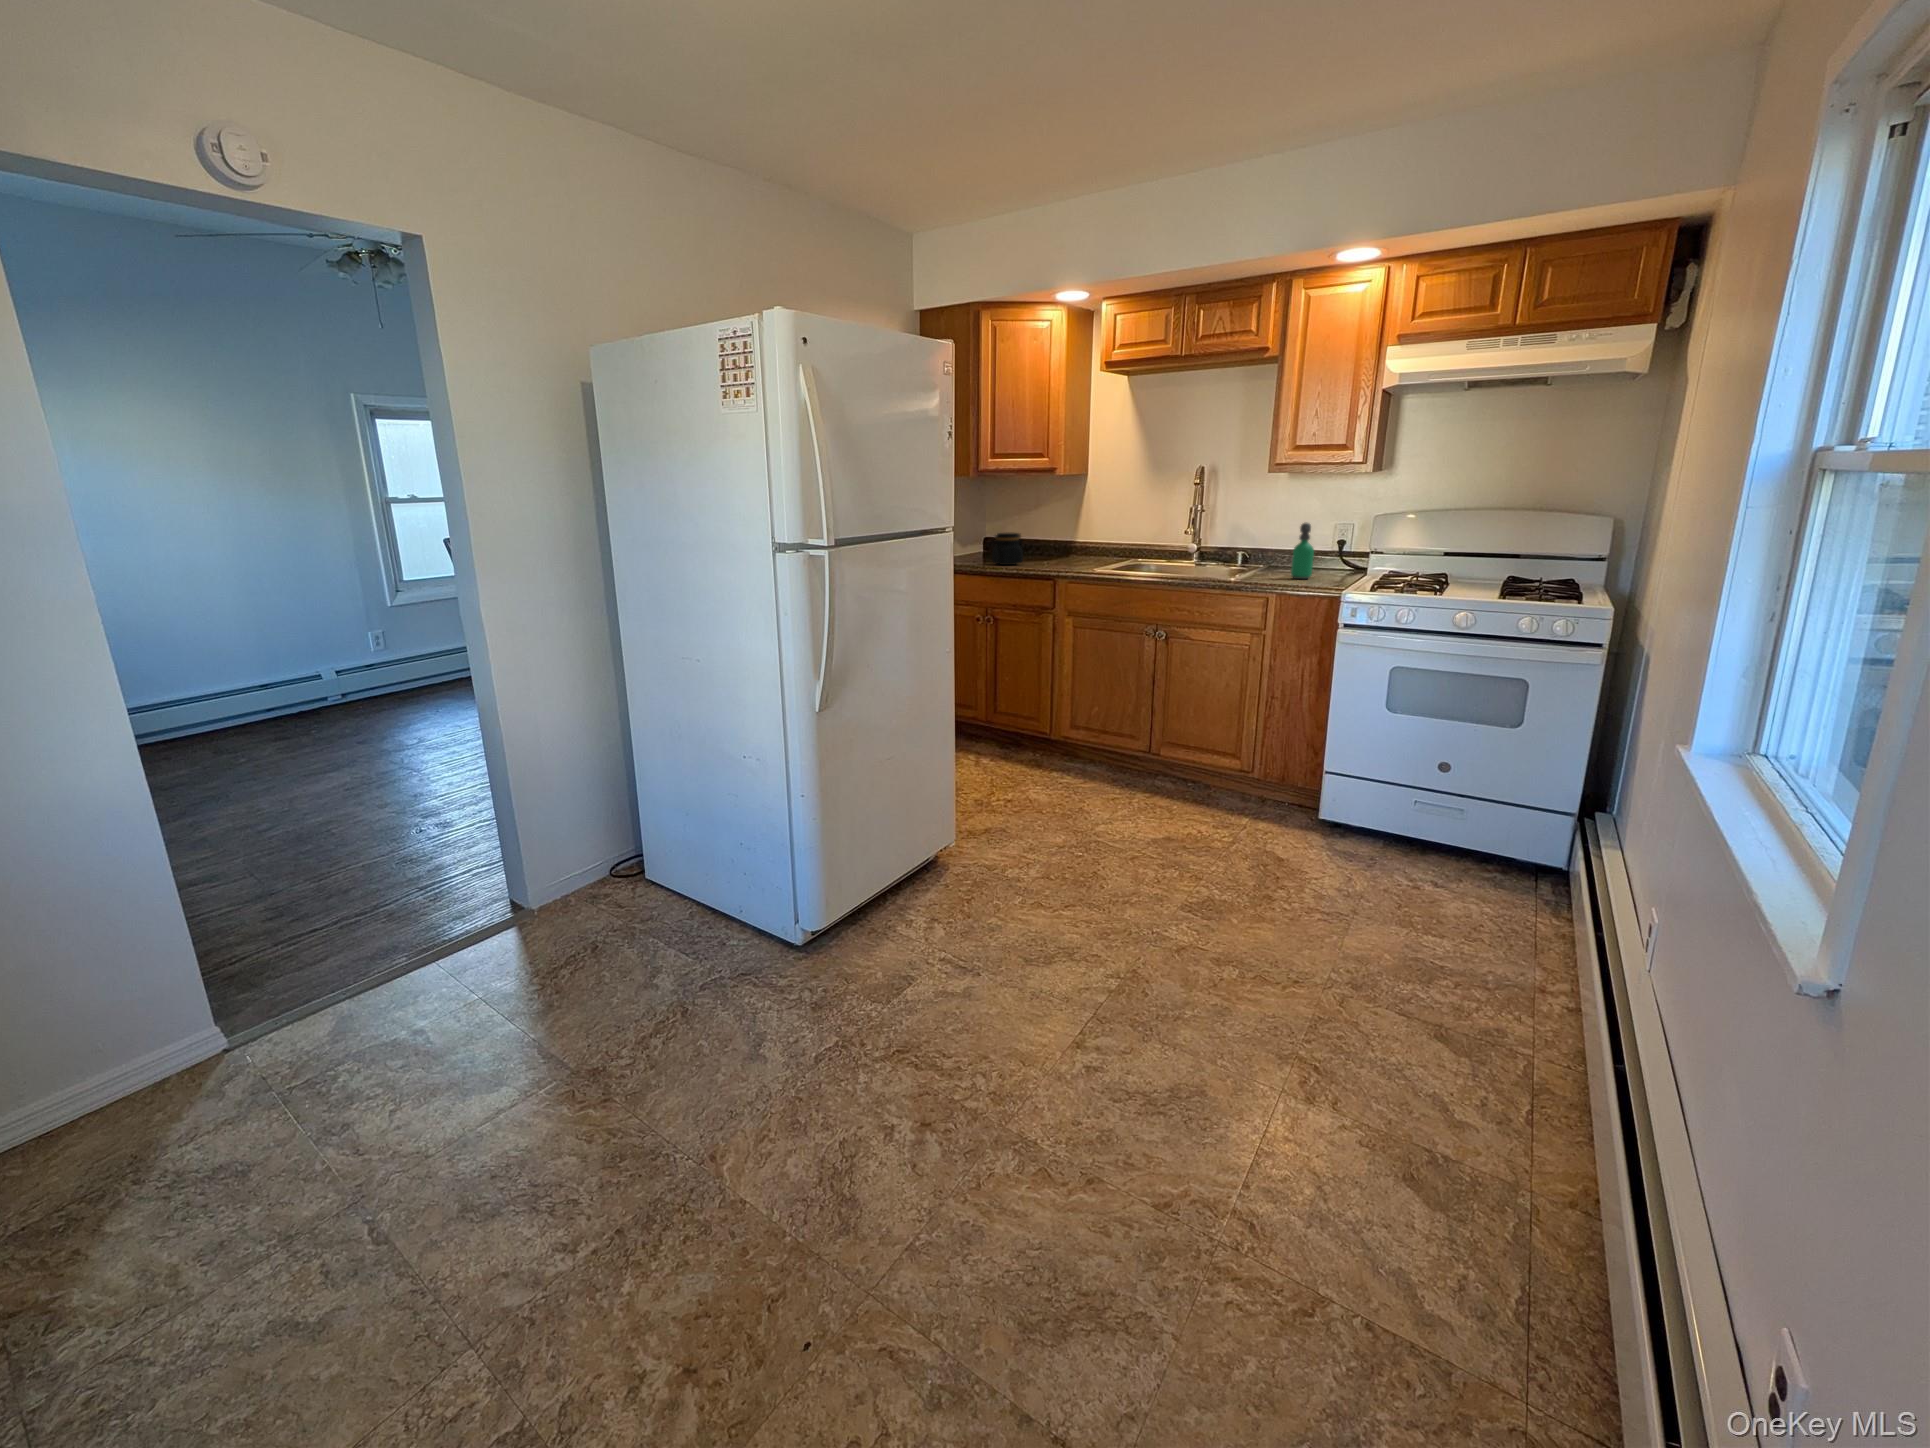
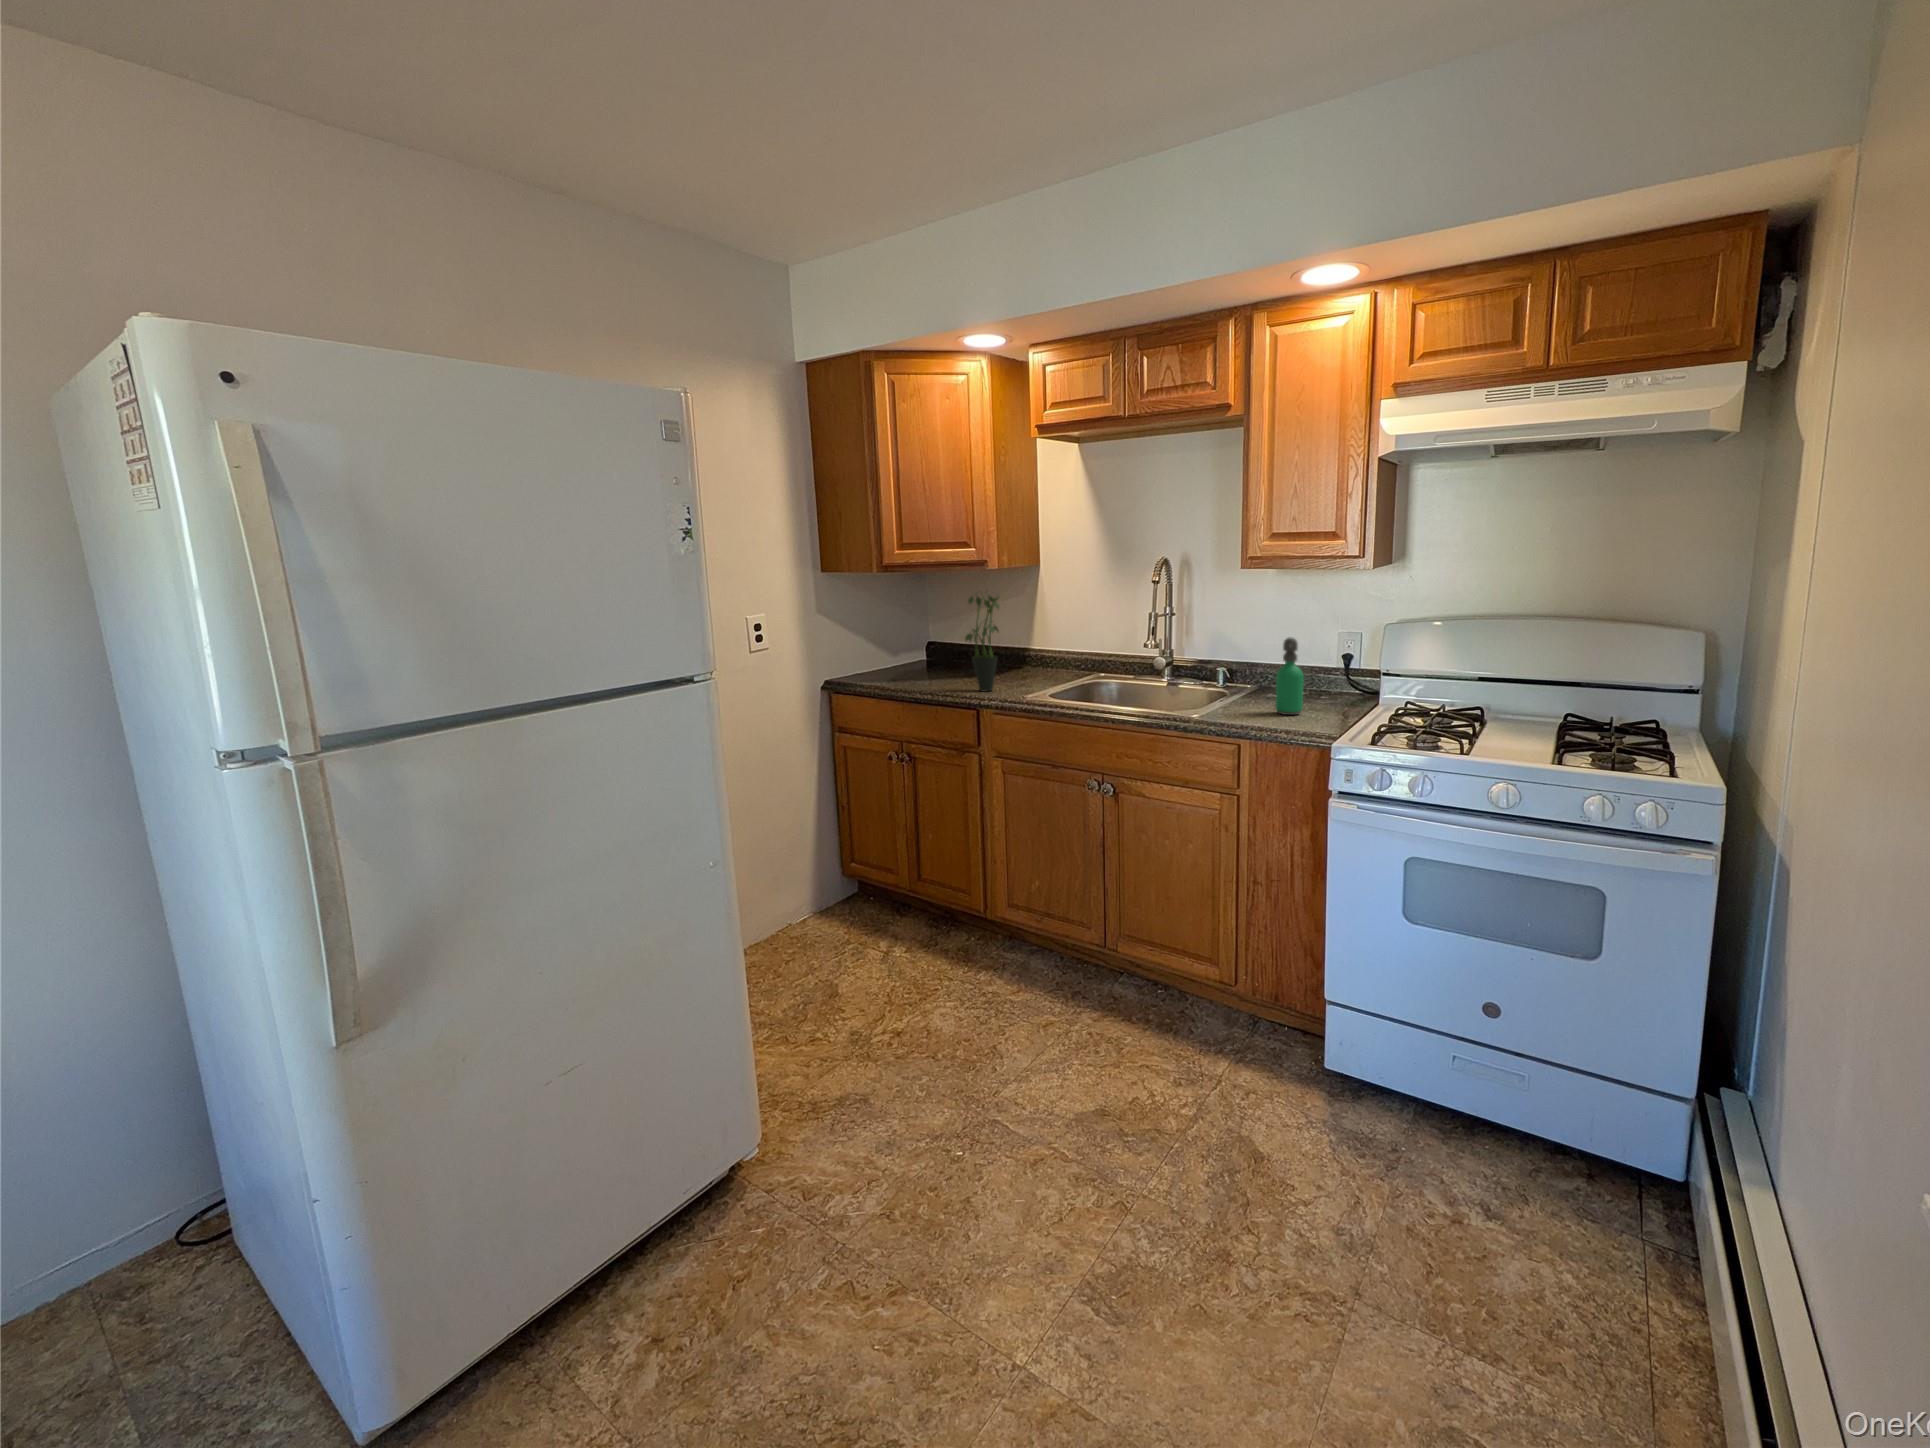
potted plant: none [1045,490,1076,568] -> present [965,594,999,691]
jar: present [992,533,1023,565] -> none [907,642,953,685]

